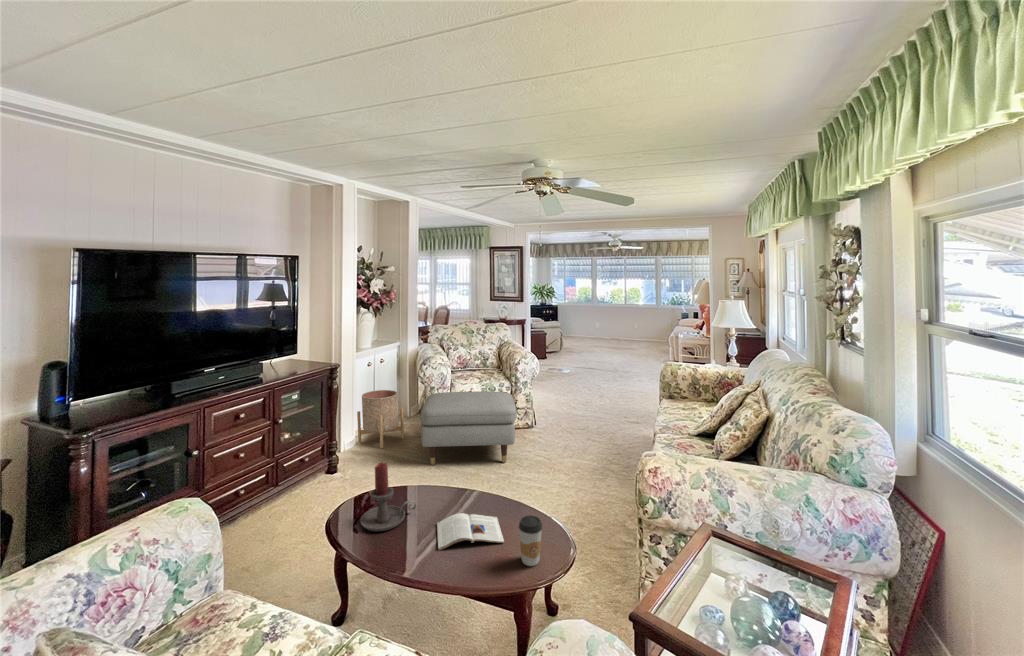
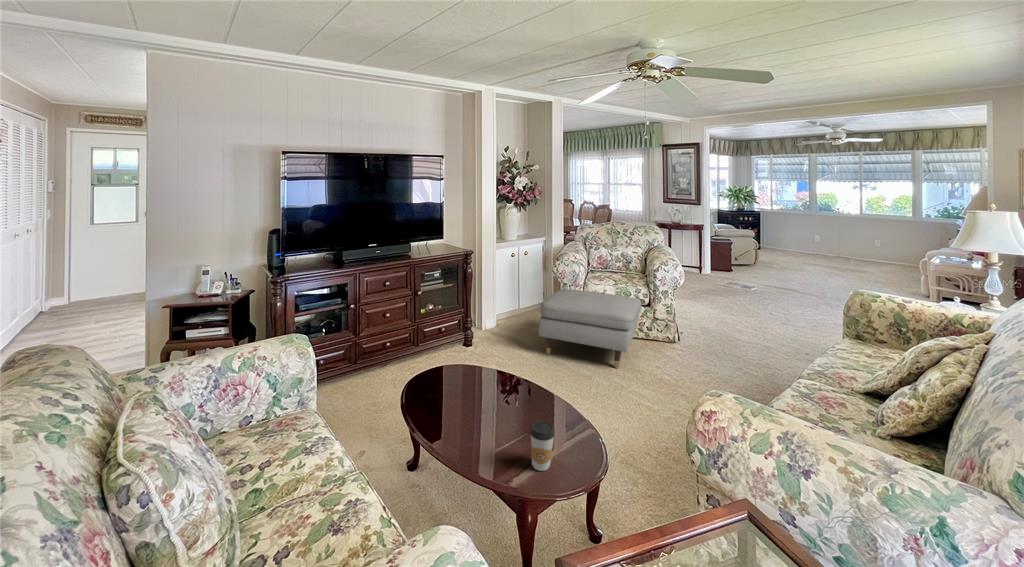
planter: present [357,390,404,448] -> none [498,279,538,331]
candle holder: present [360,463,416,532] -> none [426,339,476,398]
magazine: present [437,513,504,550] -> none [469,401,540,440]

